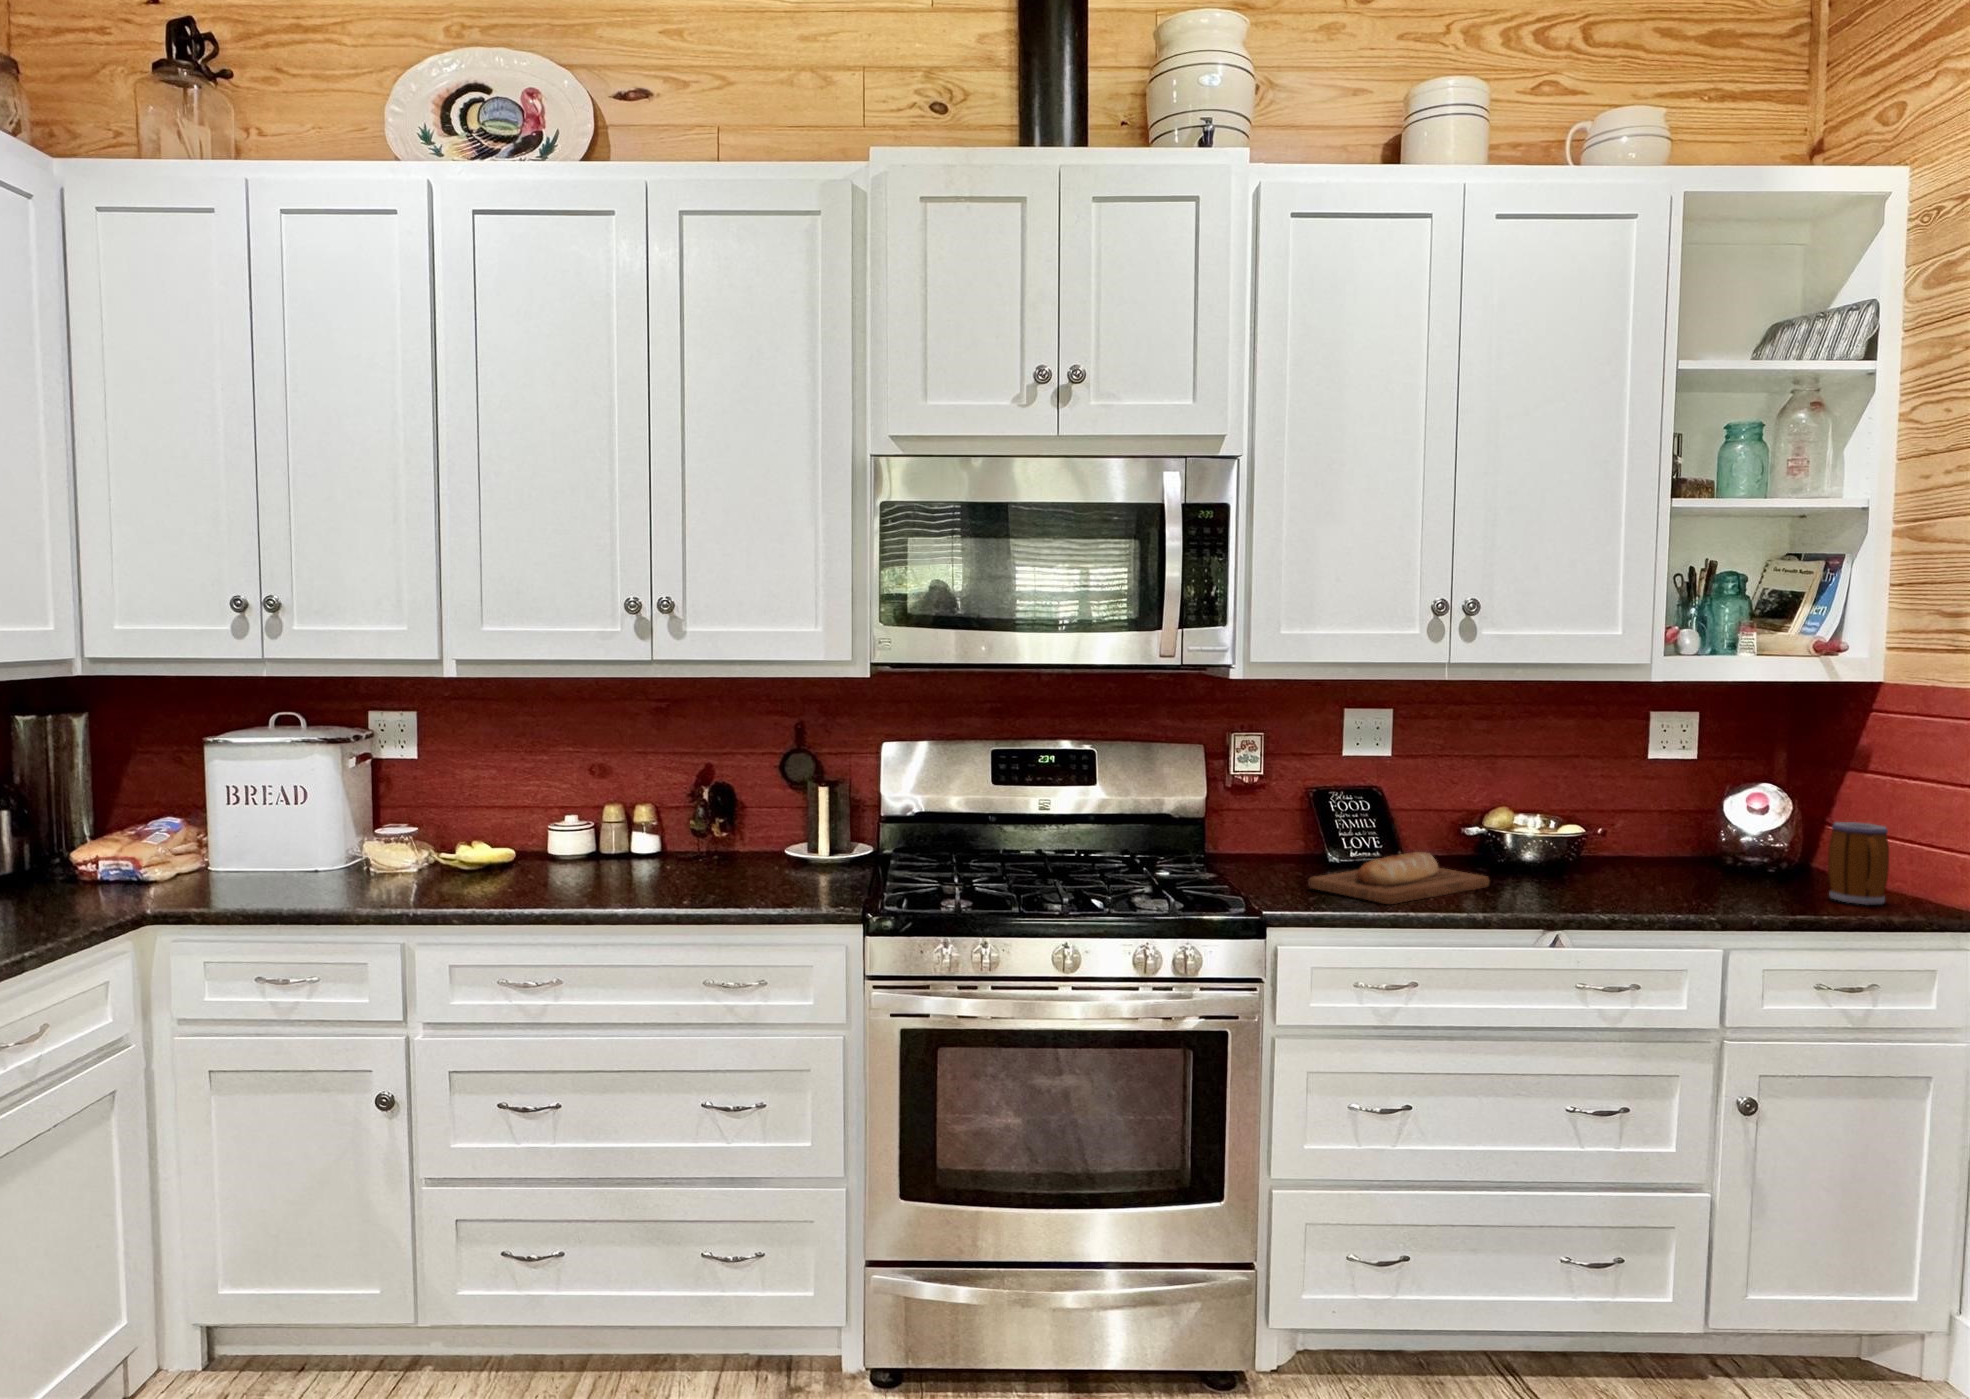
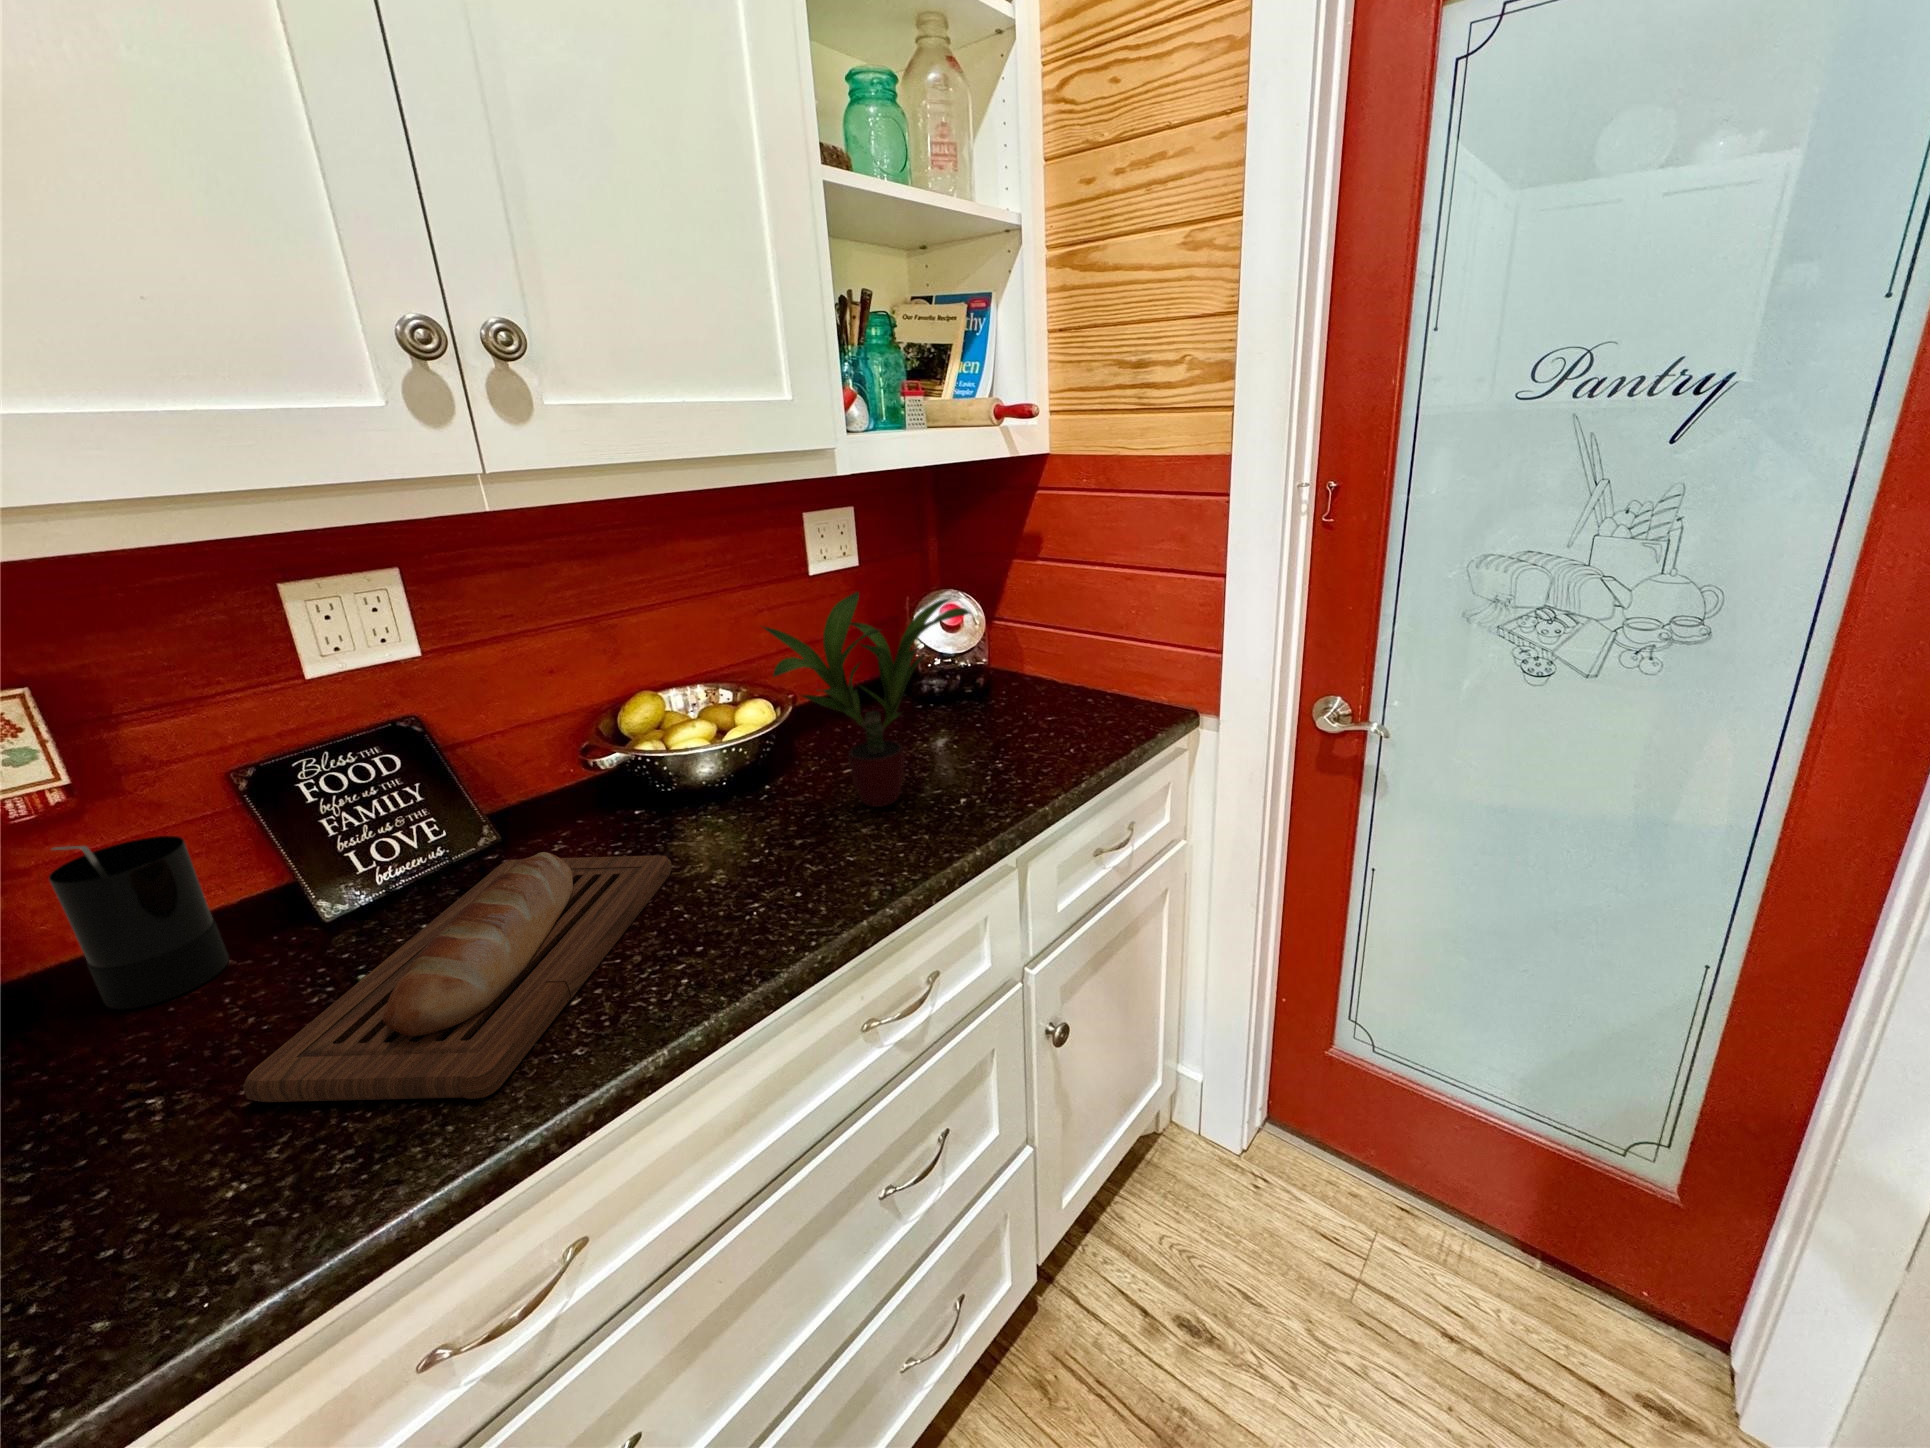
potted plant: none [1566,755,1720,895] -> present [763,592,970,807]
candle: none [1252,797,1293,868] -> present [49,836,229,1009]
mug: present [1828,822,1889,905] -> none [1051,627,1118,728]

